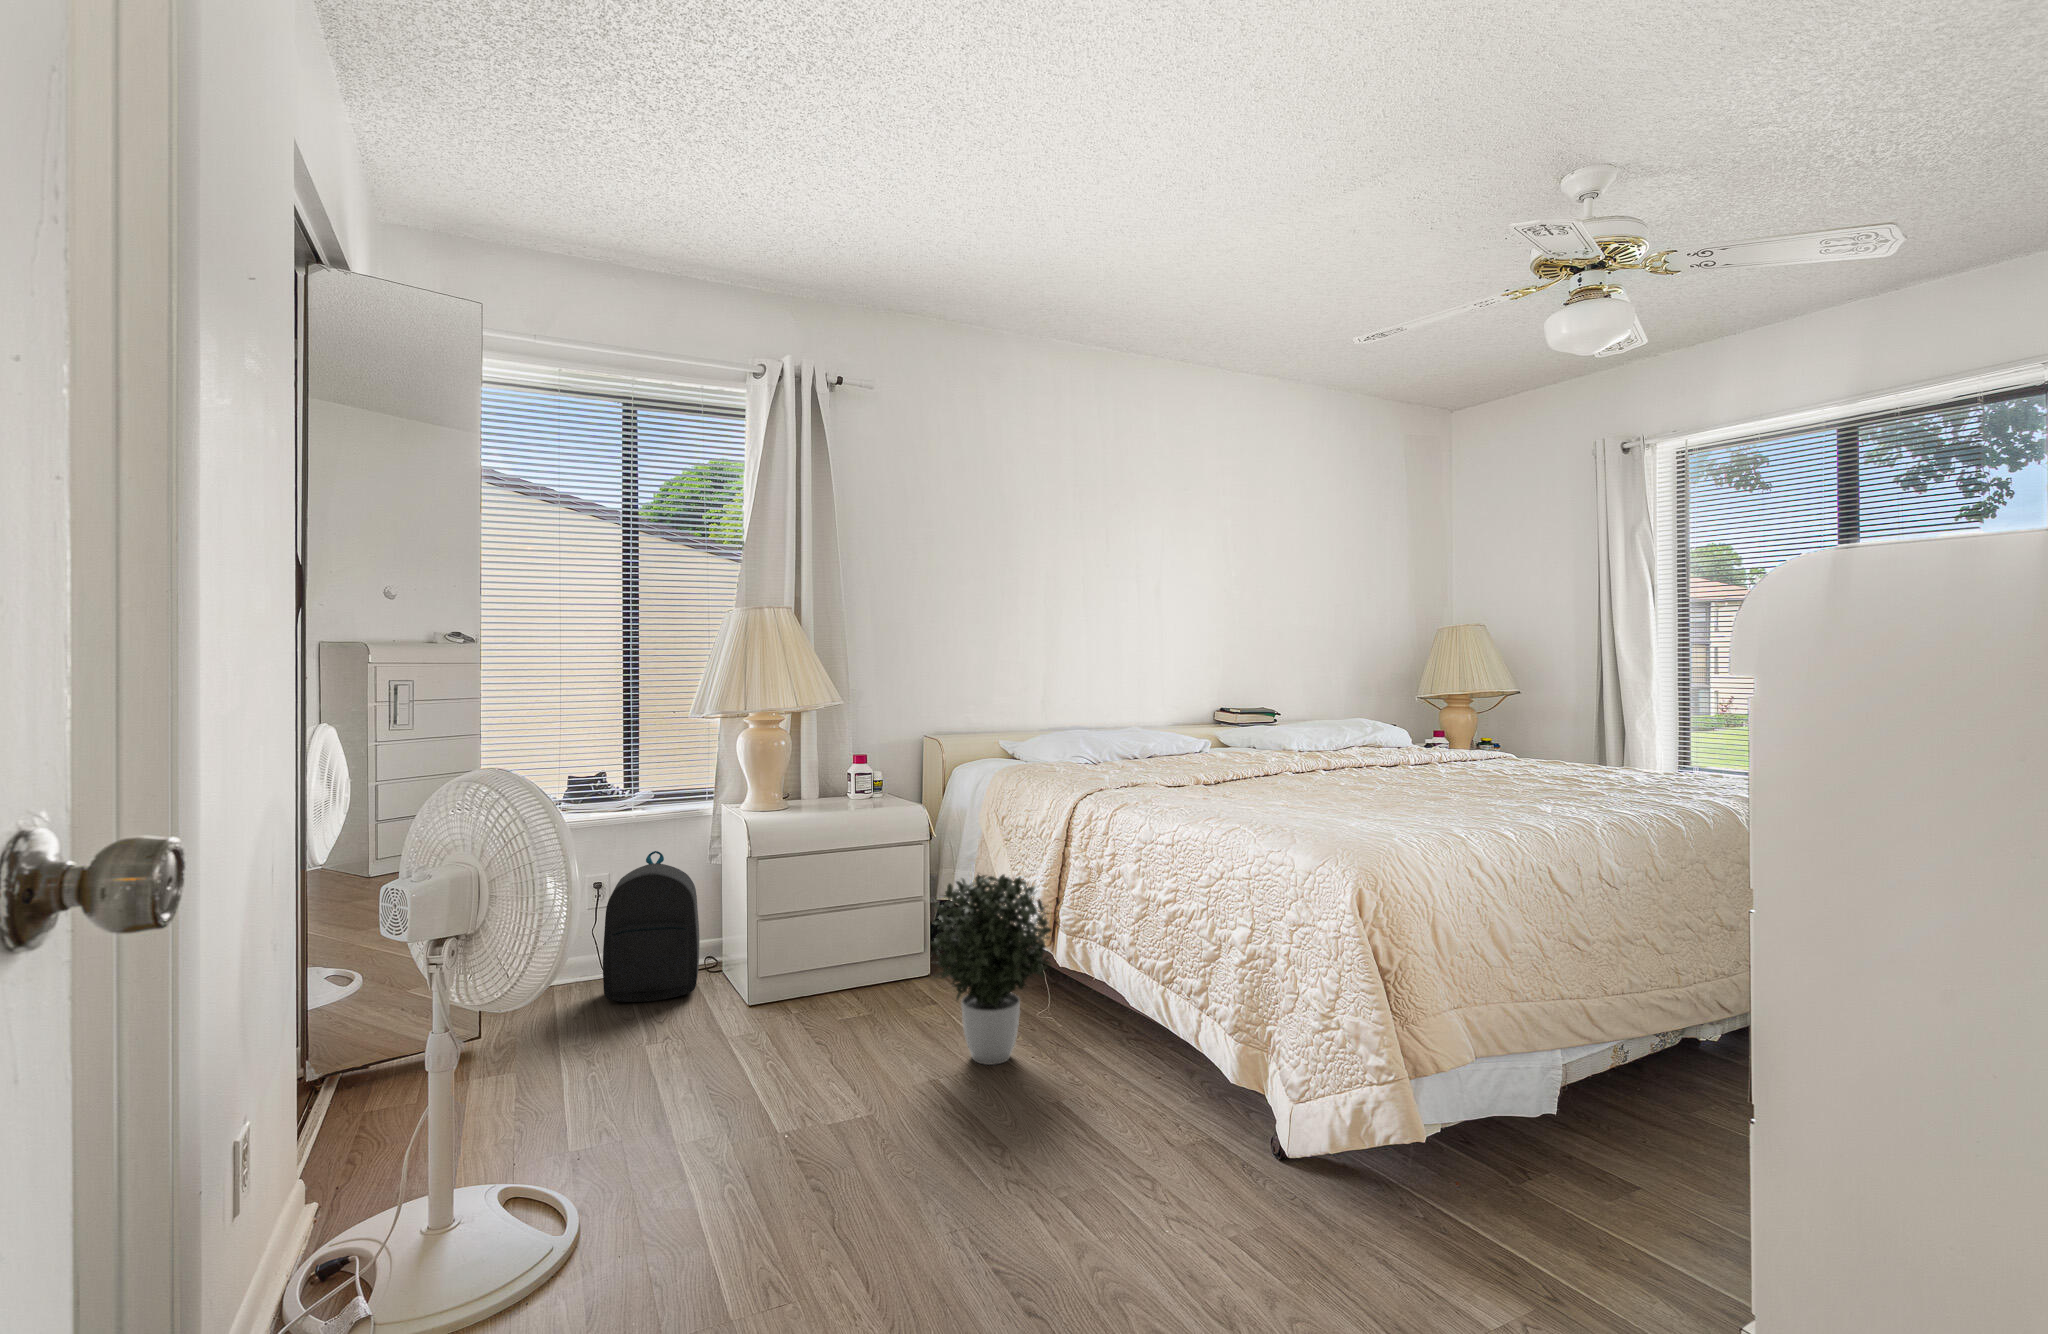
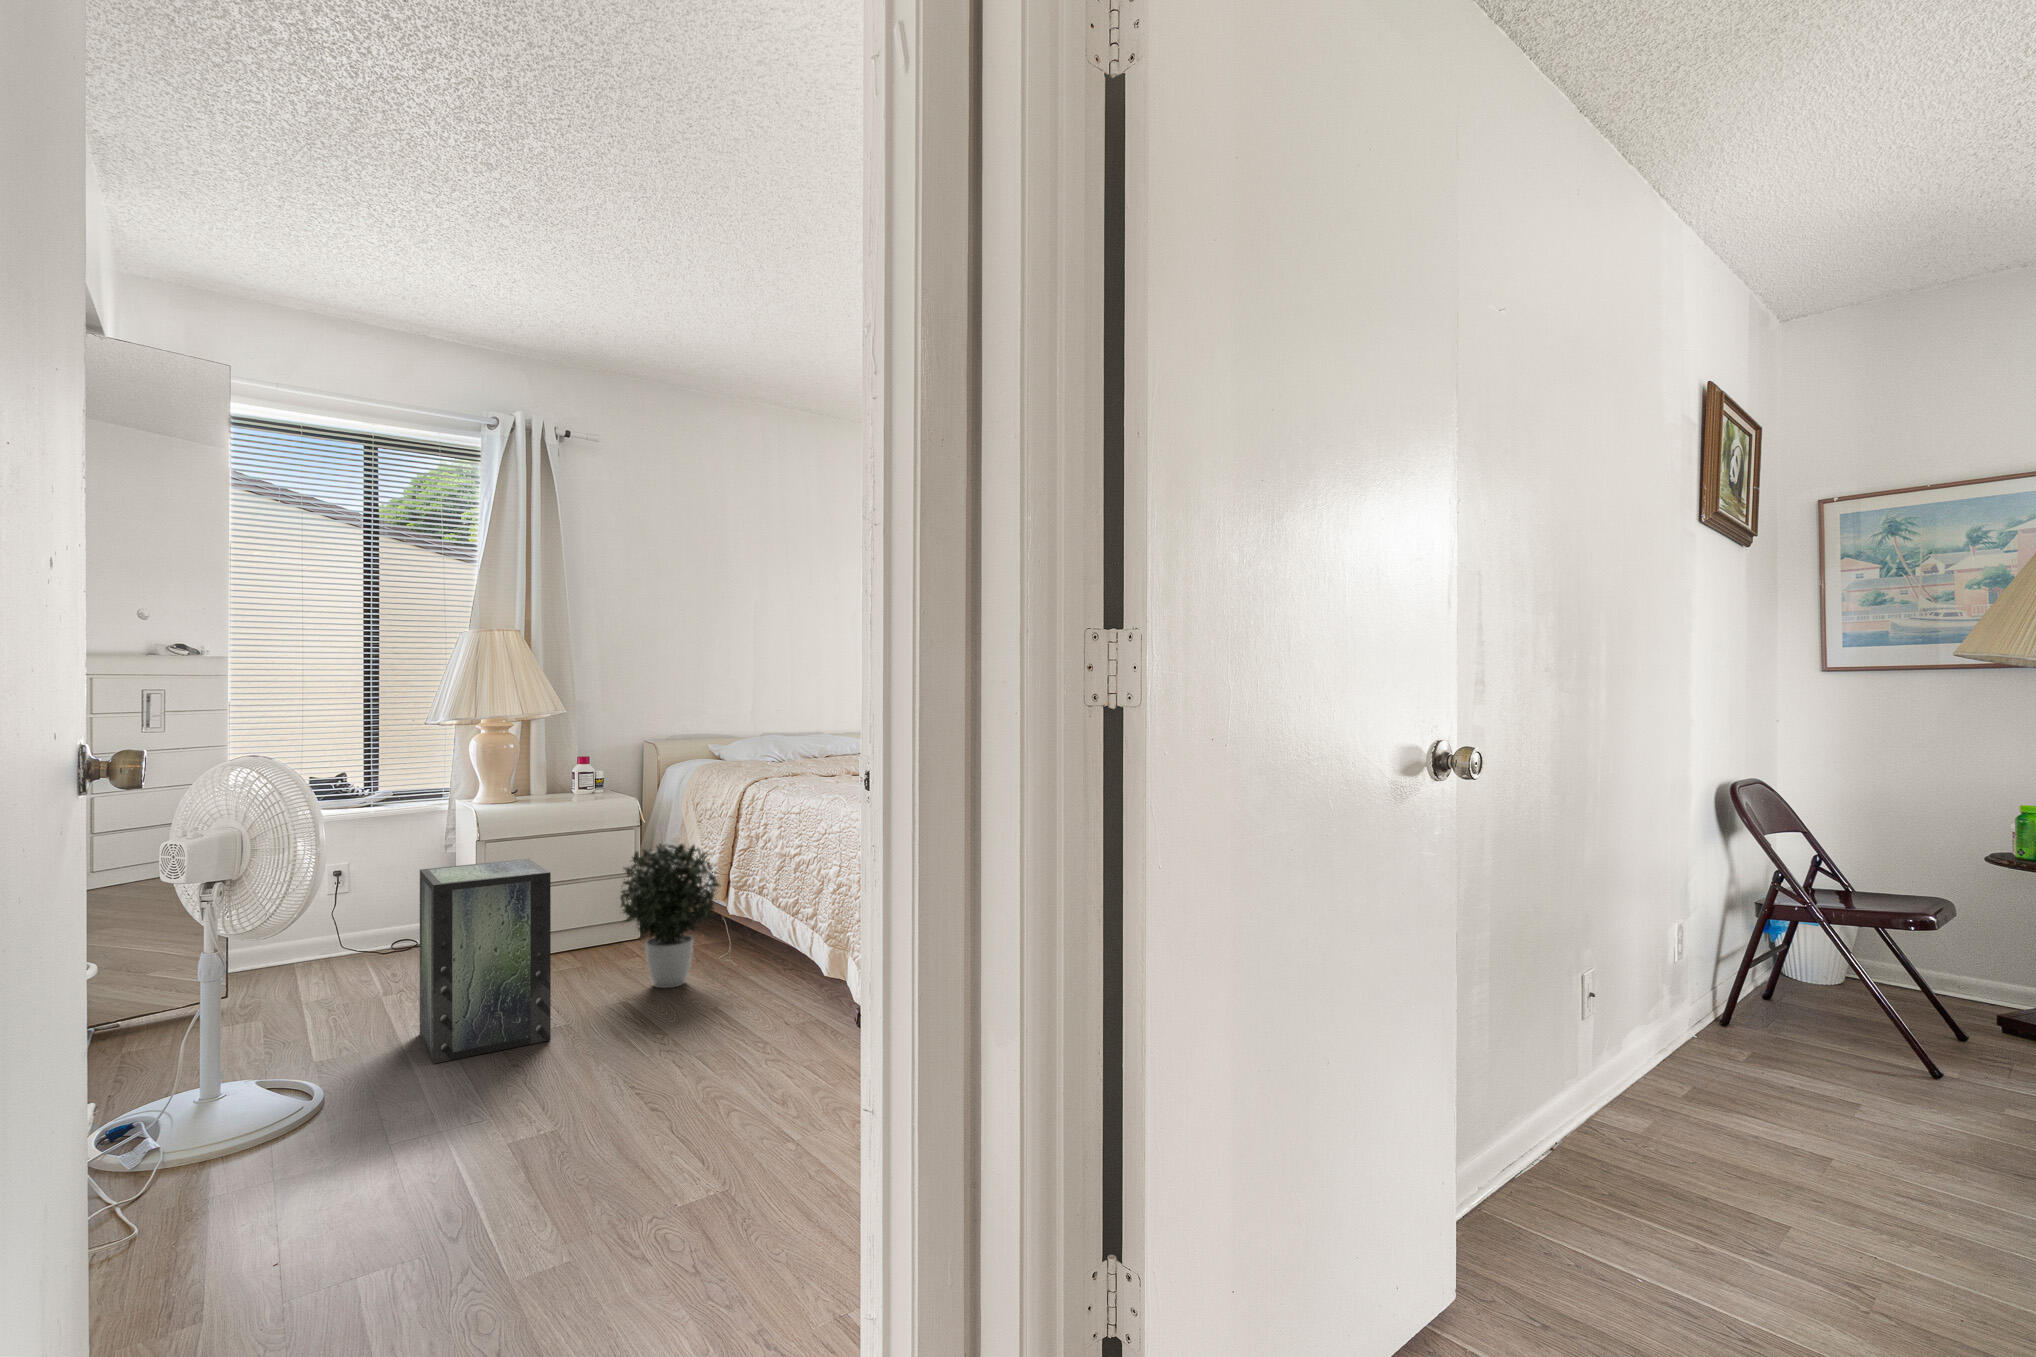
backpack: present [603,851,699,1002] -> none [342,840,432,966]
storage box: none [699,897,868,1194] -> present [420,859,551,1064]

